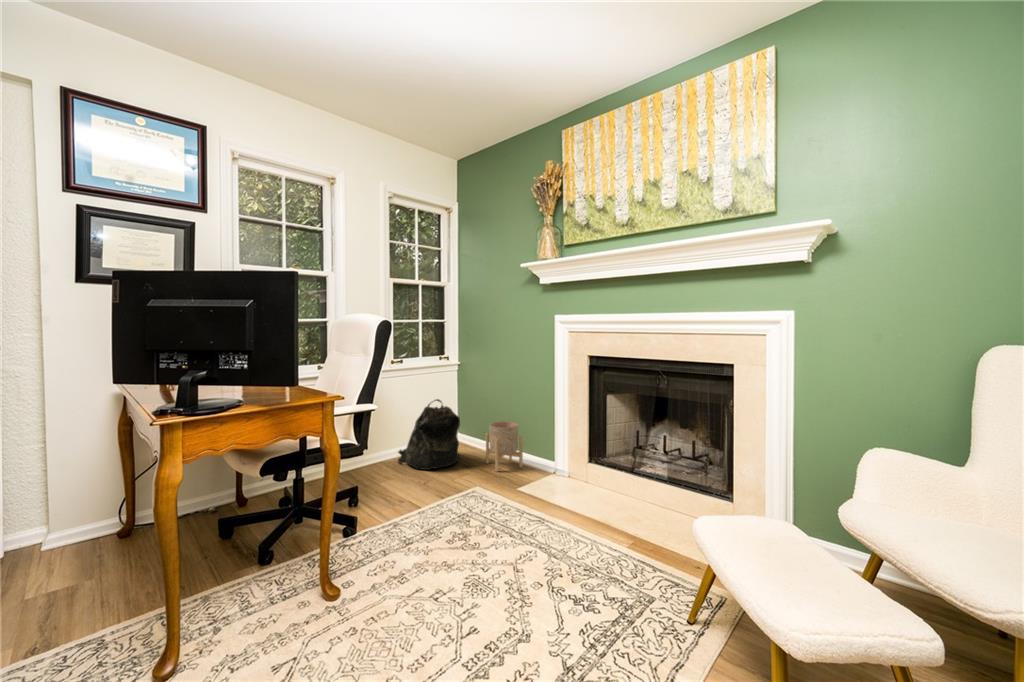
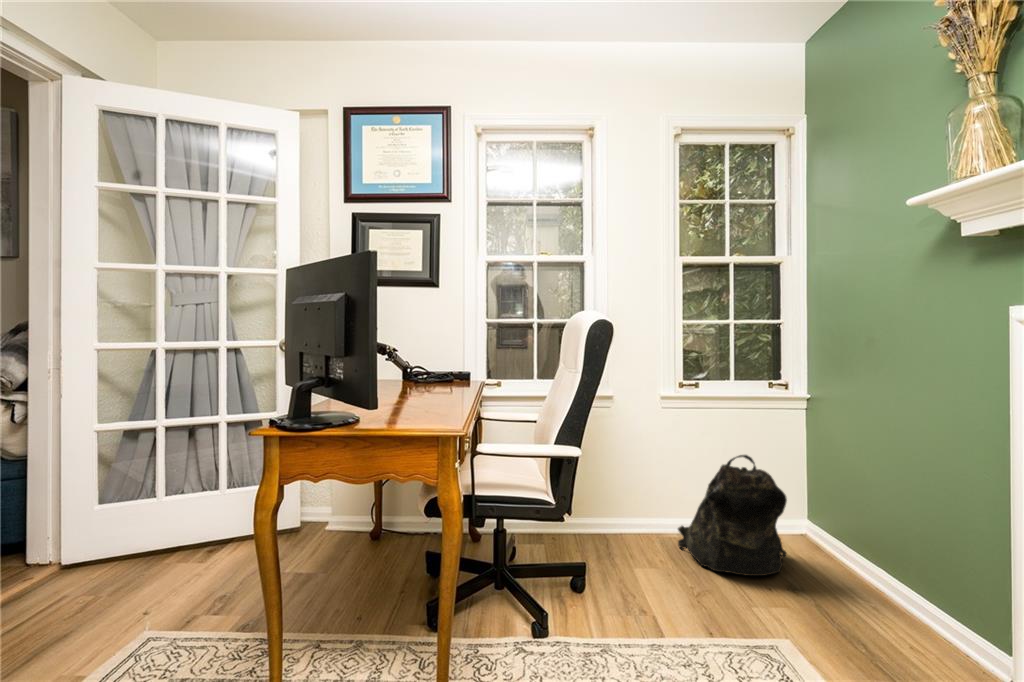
planter: present [486,421,523,472] -> none [836,517,919,629]

